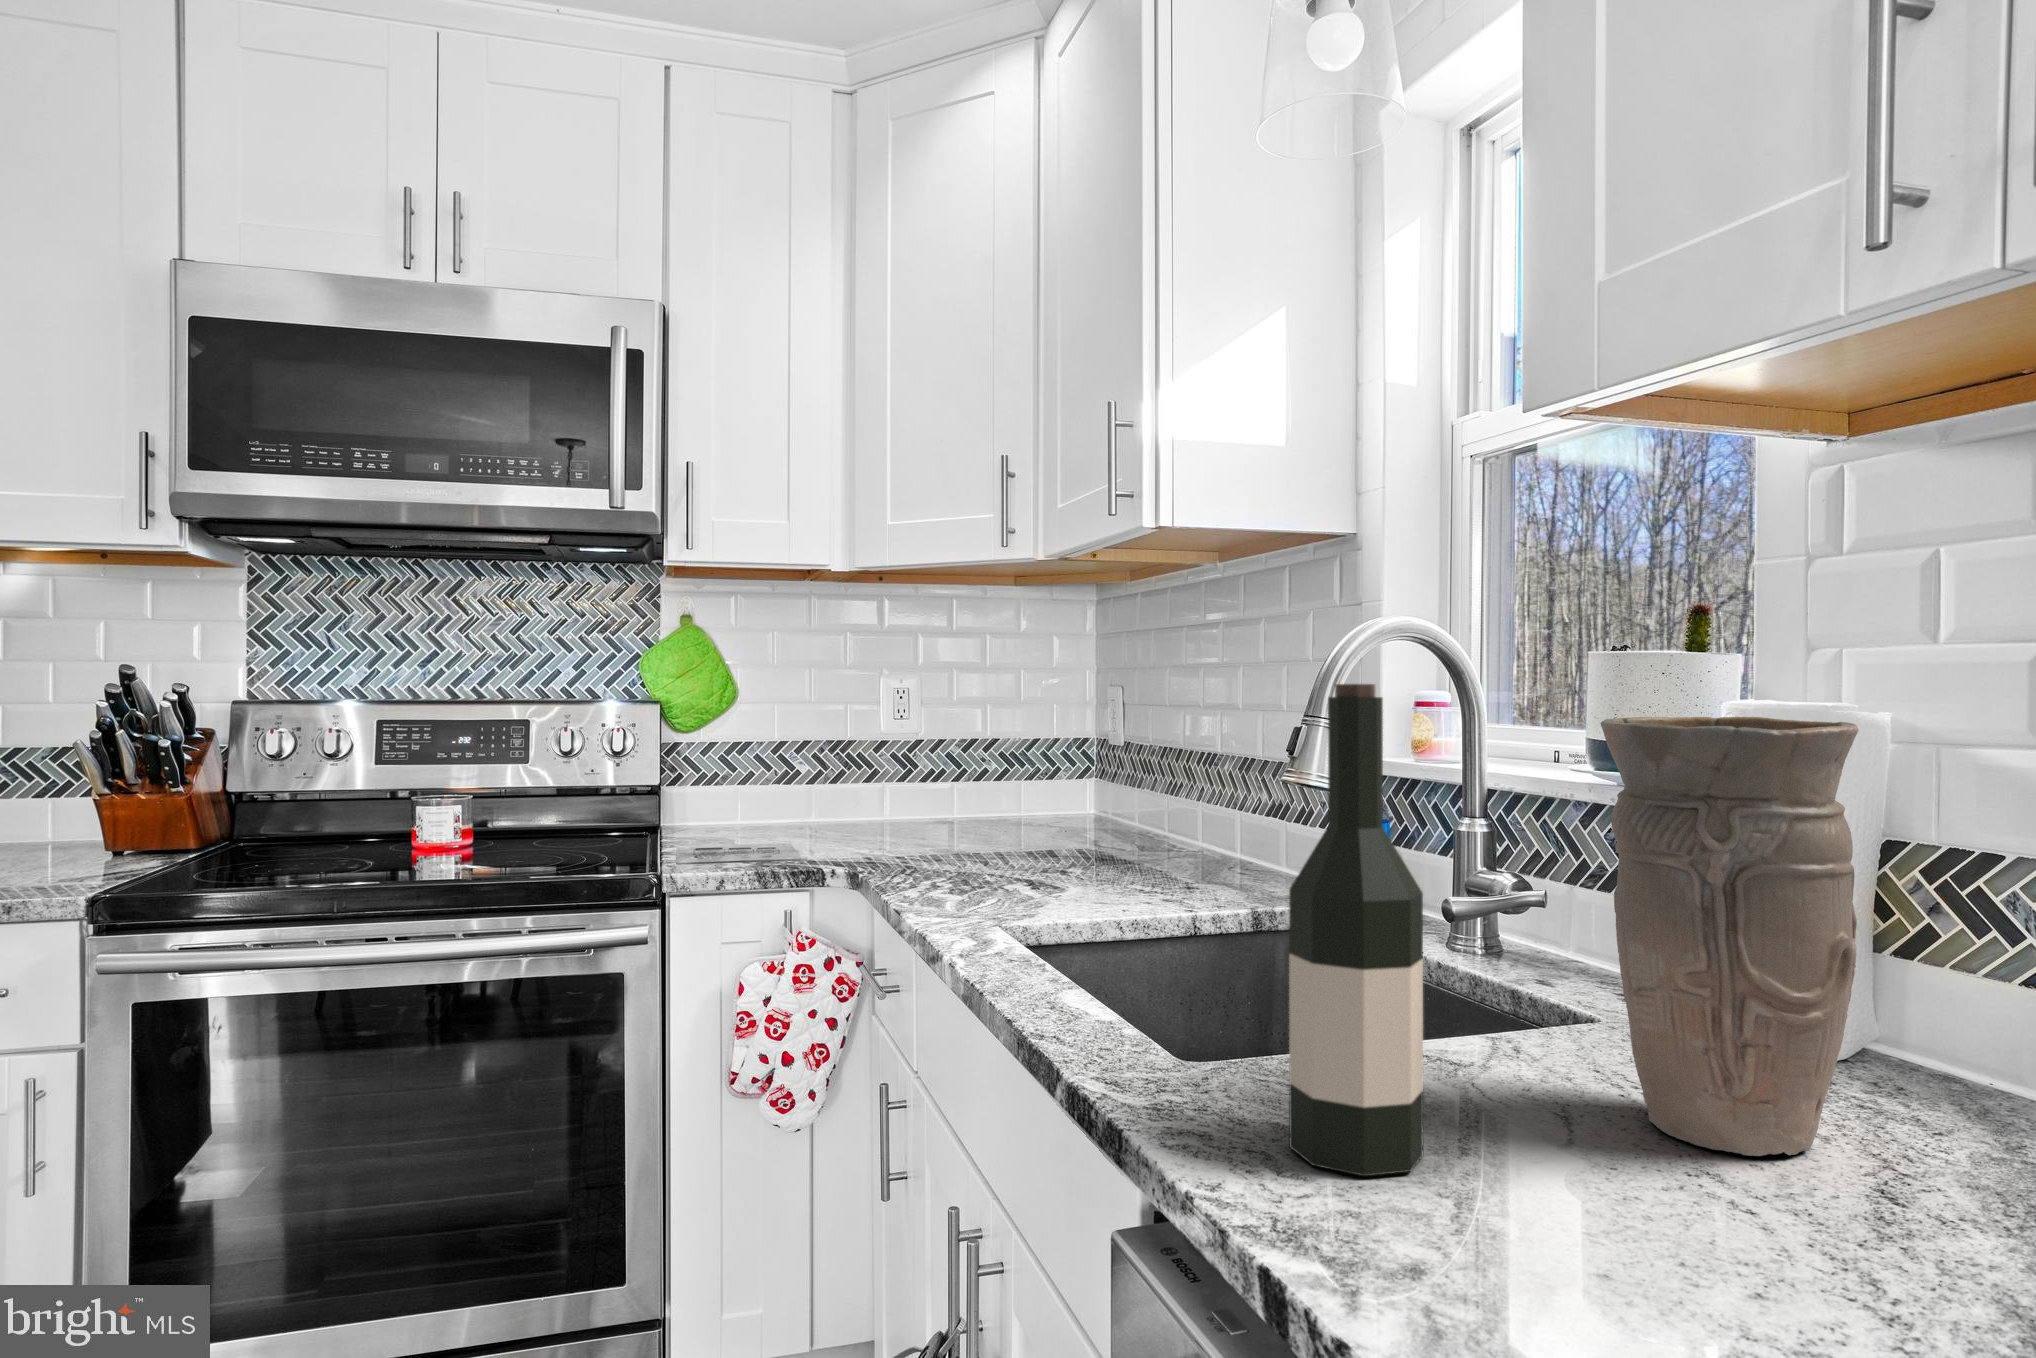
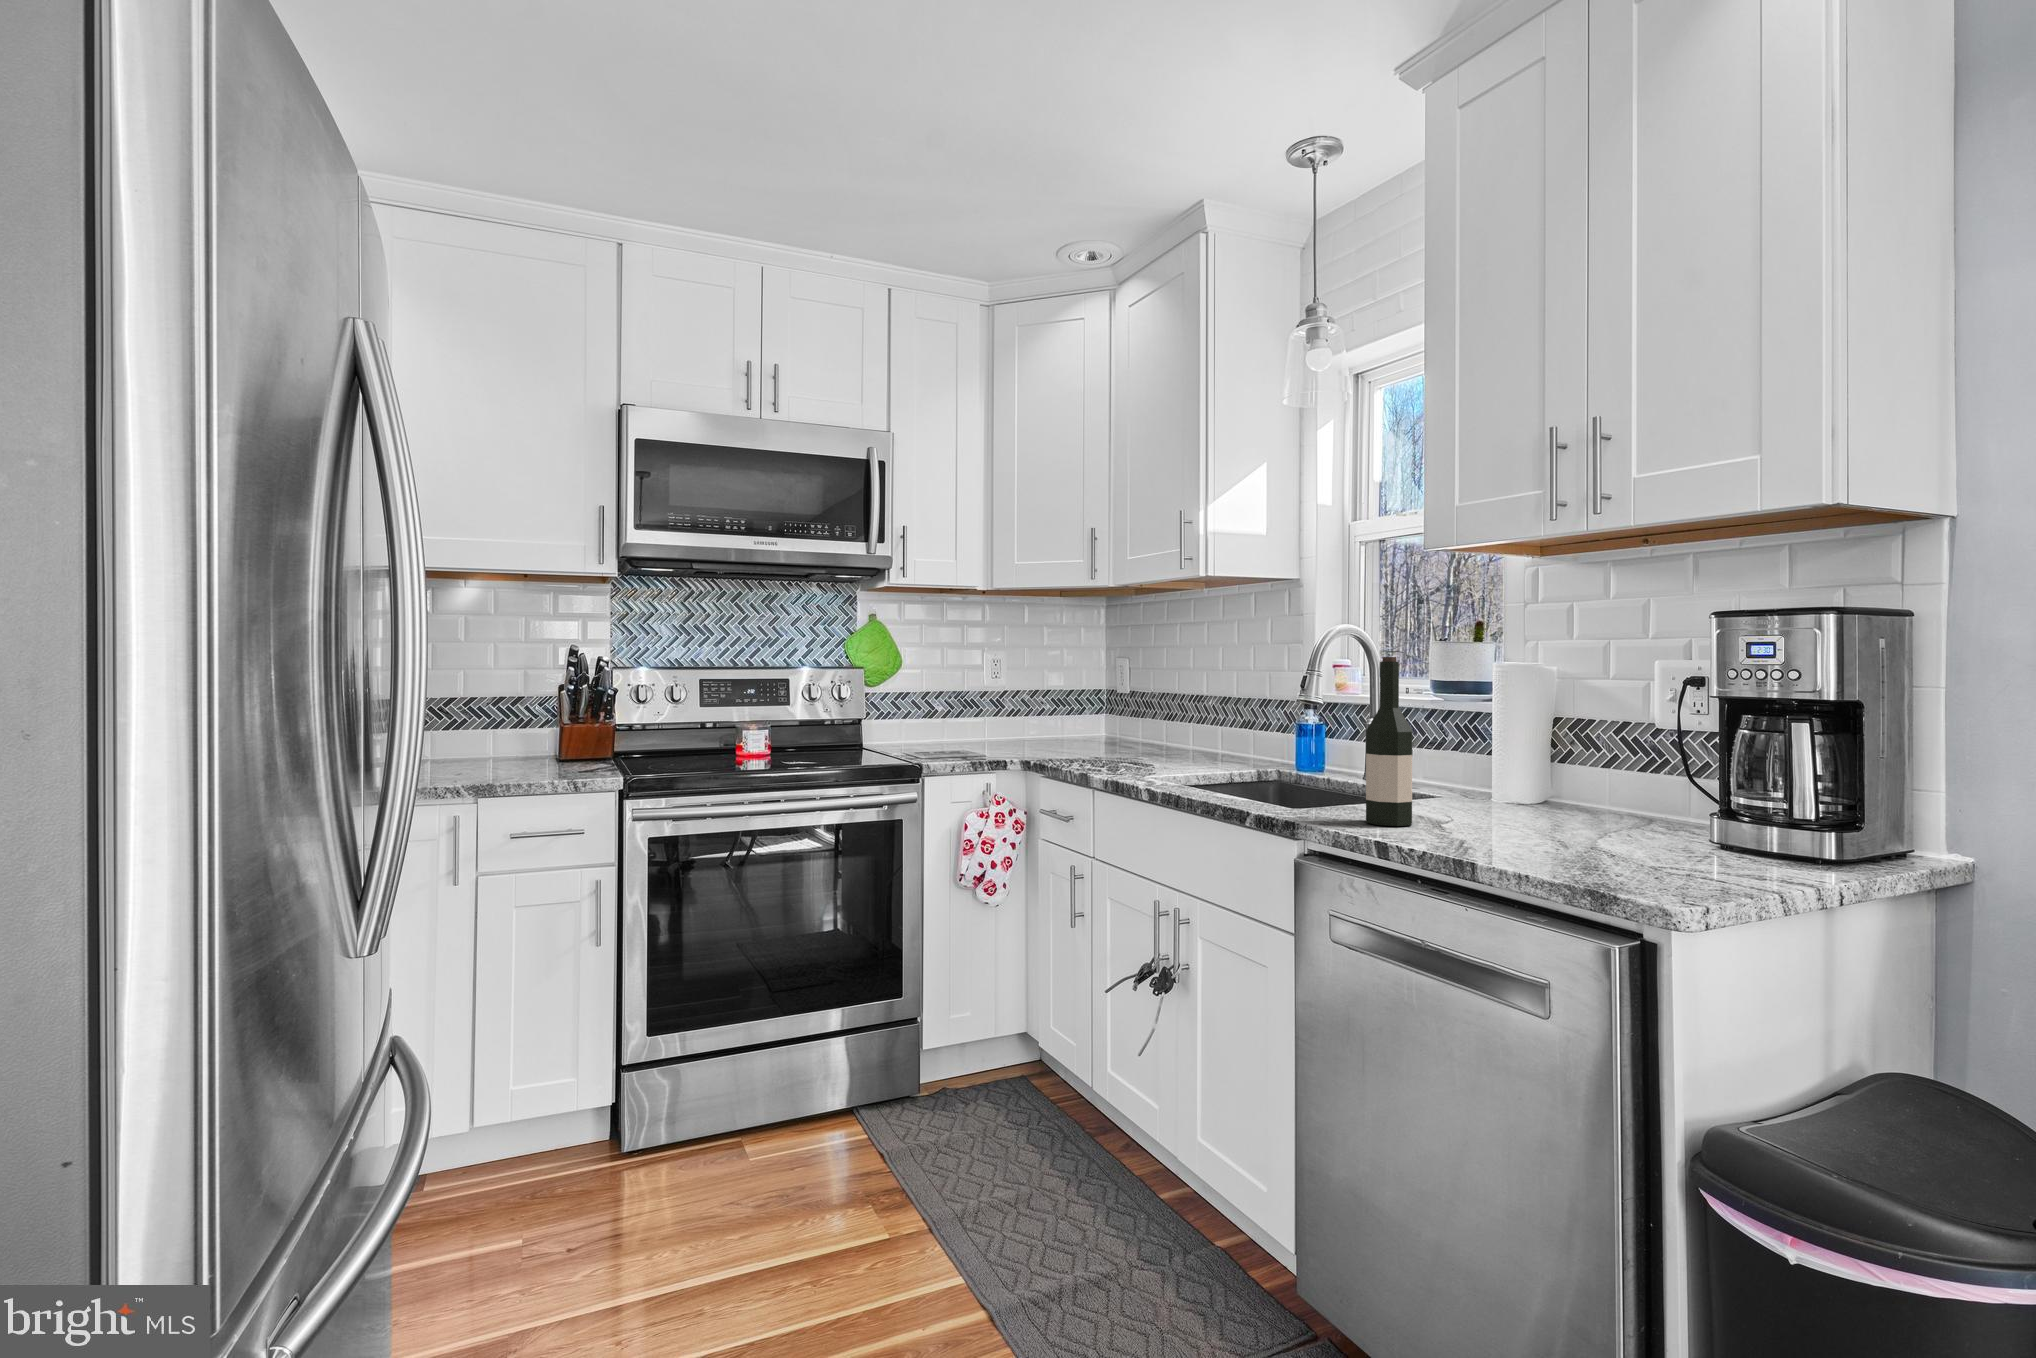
vase: present [1601,717,1859,1156] -> none [1464,669,1552,820]

